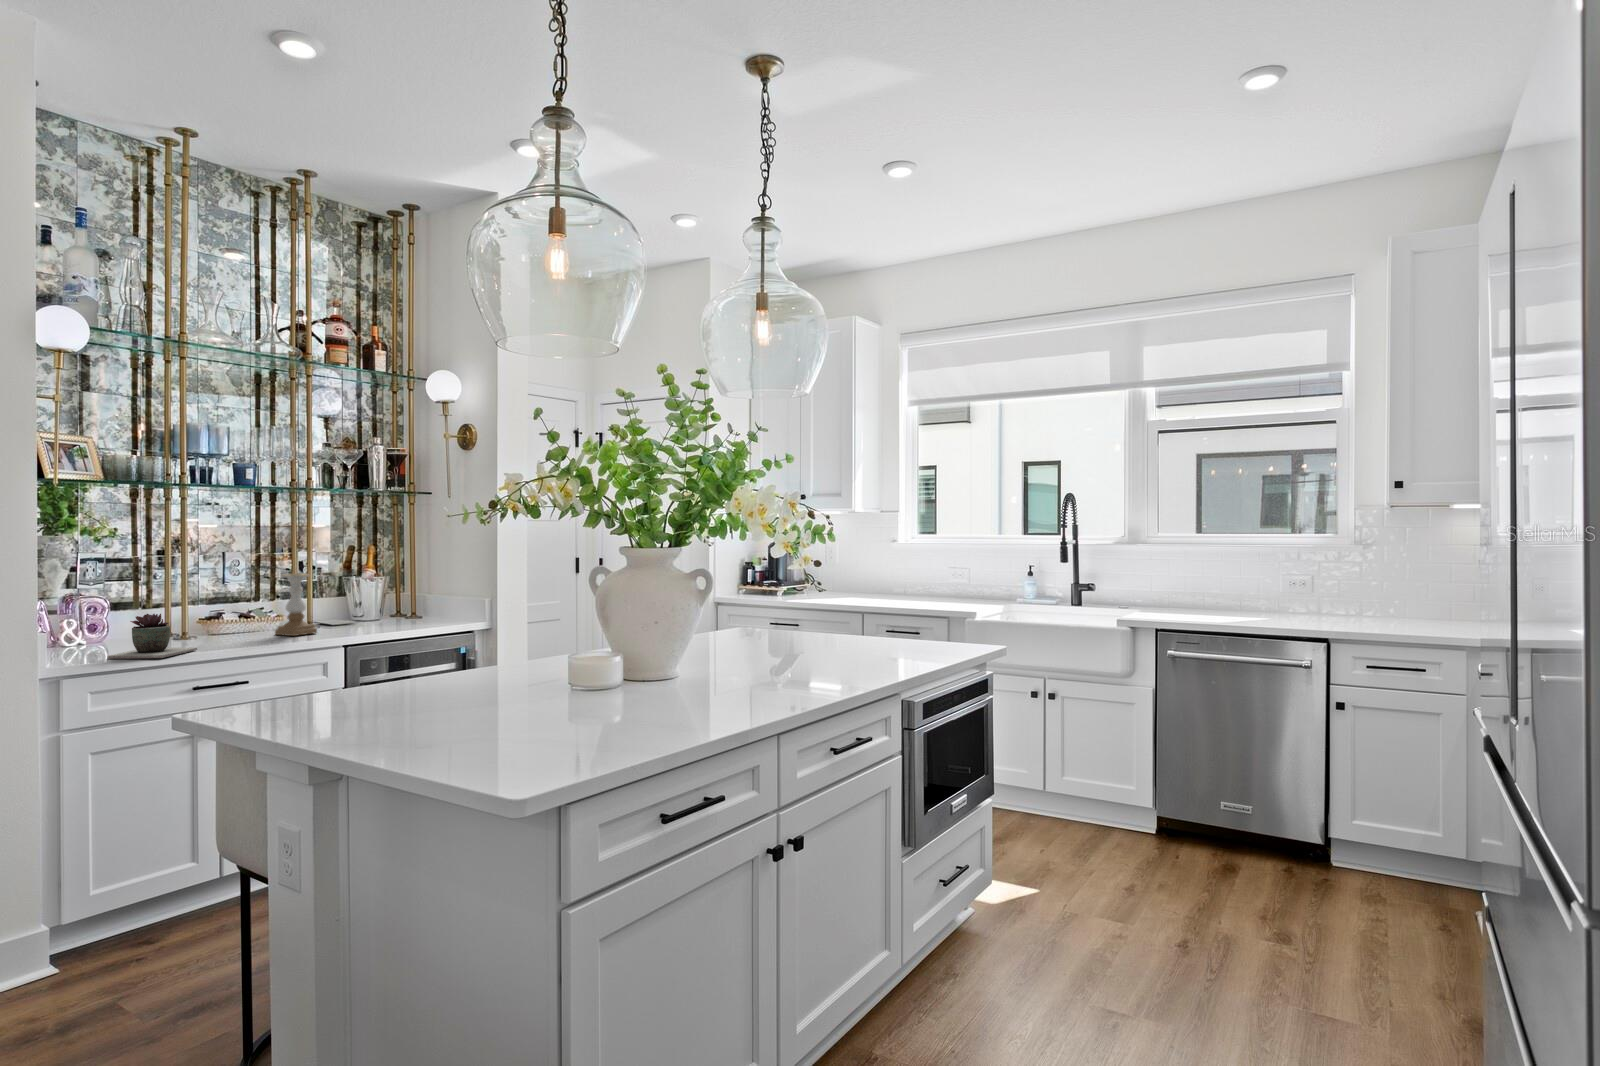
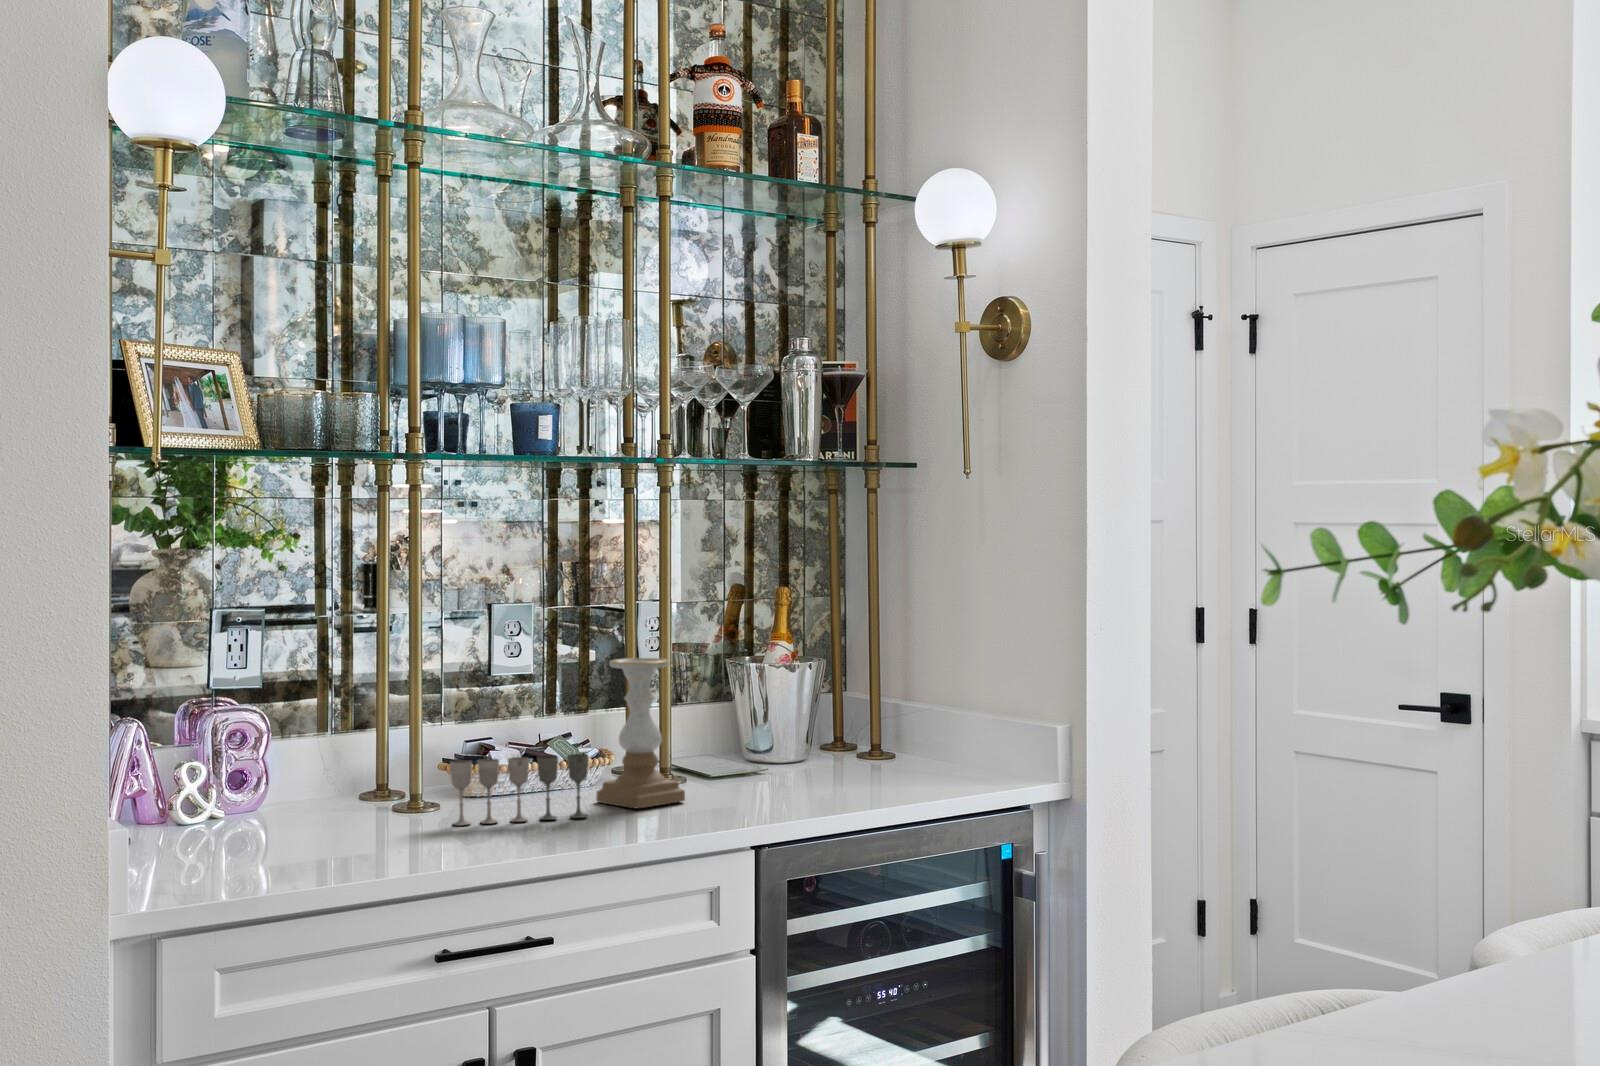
wine glass: none [202,613,270,644] -> present [450,754,589,826]
succulent plant: present [107,614,197,659] -> none [259,759,442,873]

